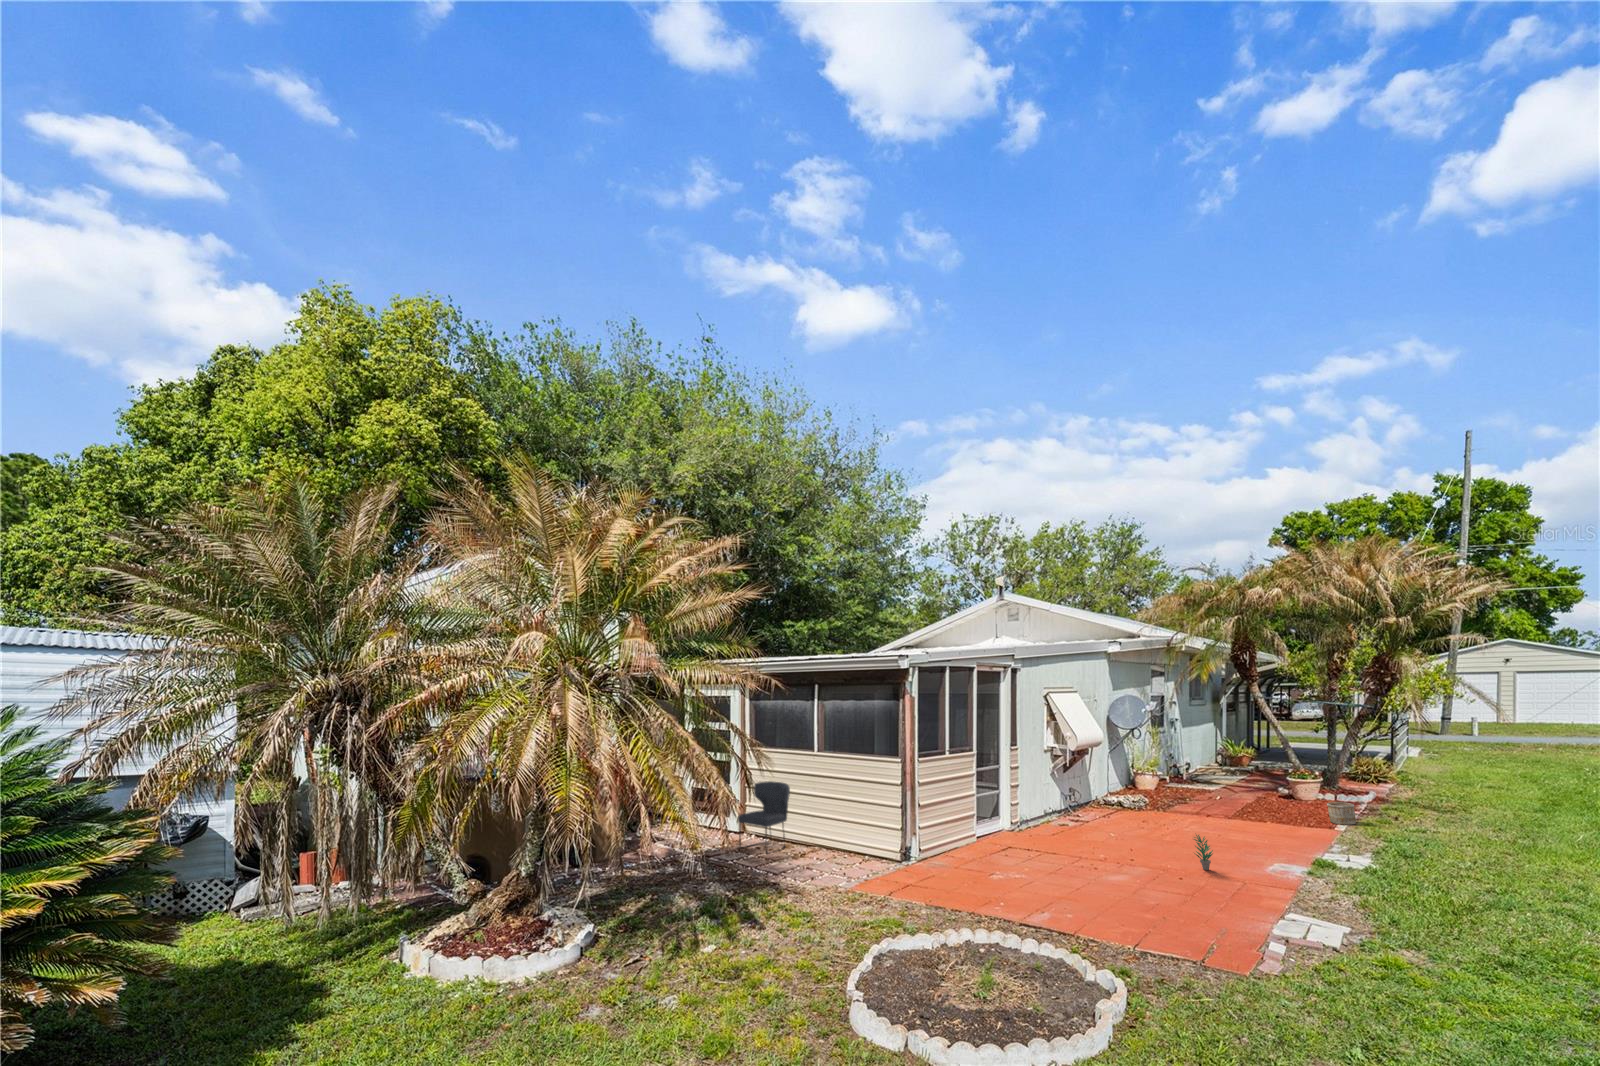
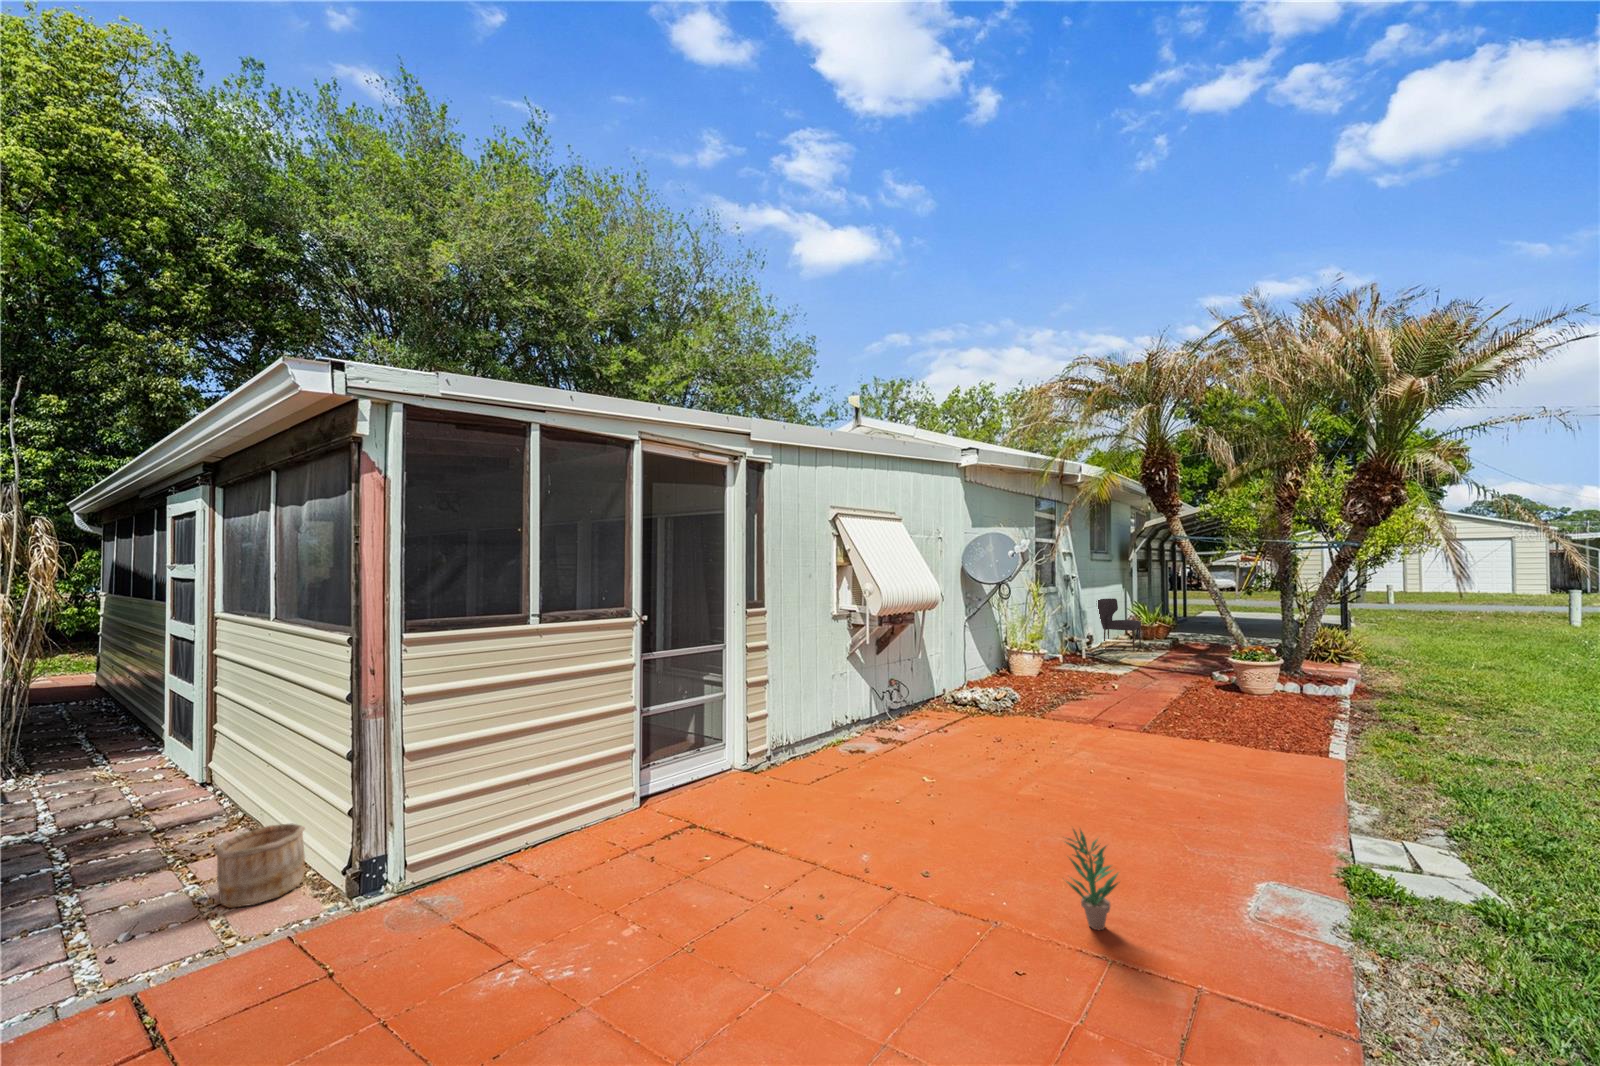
chair: present [738,781,790,854] -> present [1096,598,1141,651]
wooden bucket: present [1327,802,1356,825] -> present [214,823,305,908]

